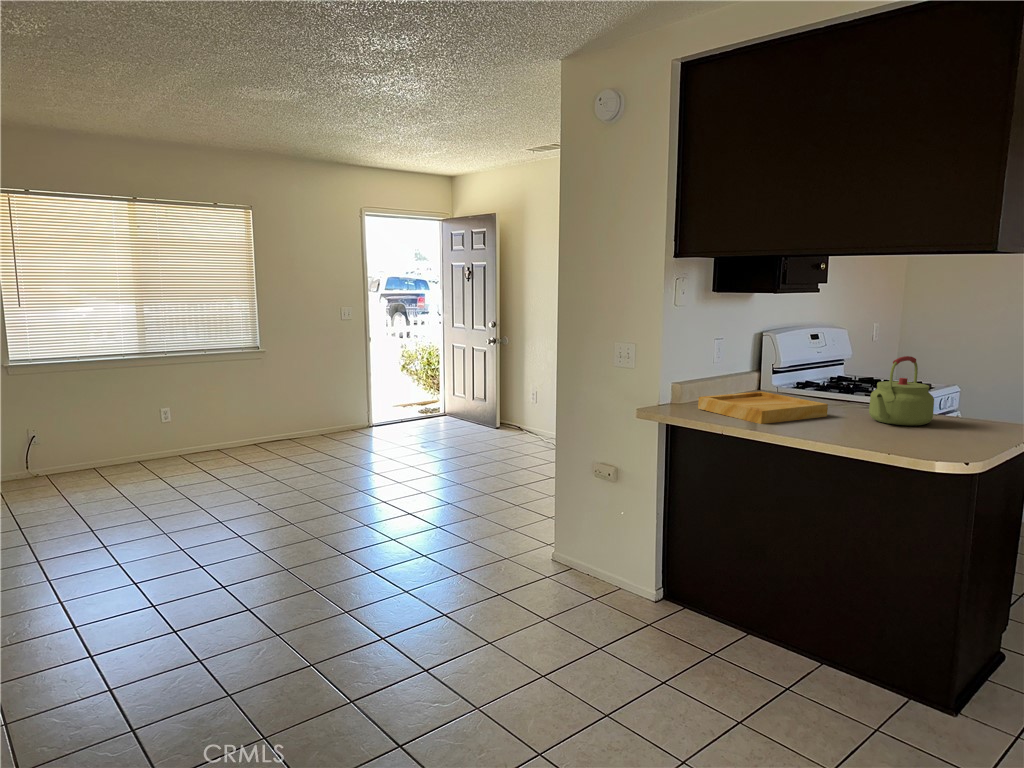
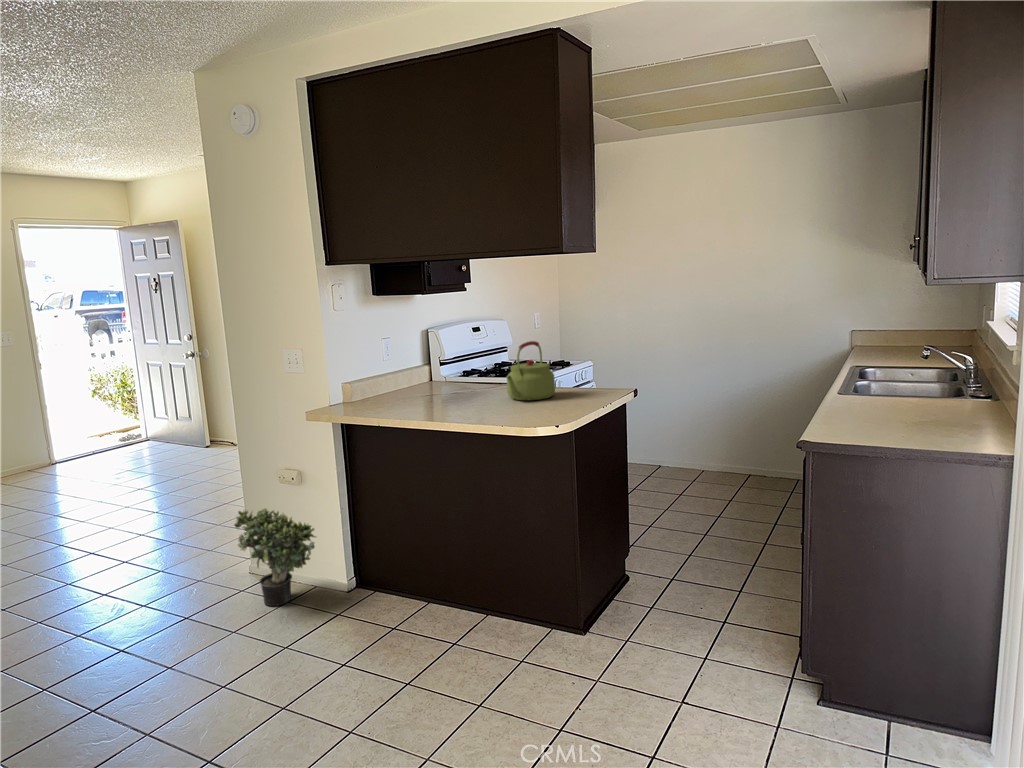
tray: present [698,391,828,424] -> none [364,383,476,414]
potted plant: none [548,497,630,600] -> present [232,508,316,606]

